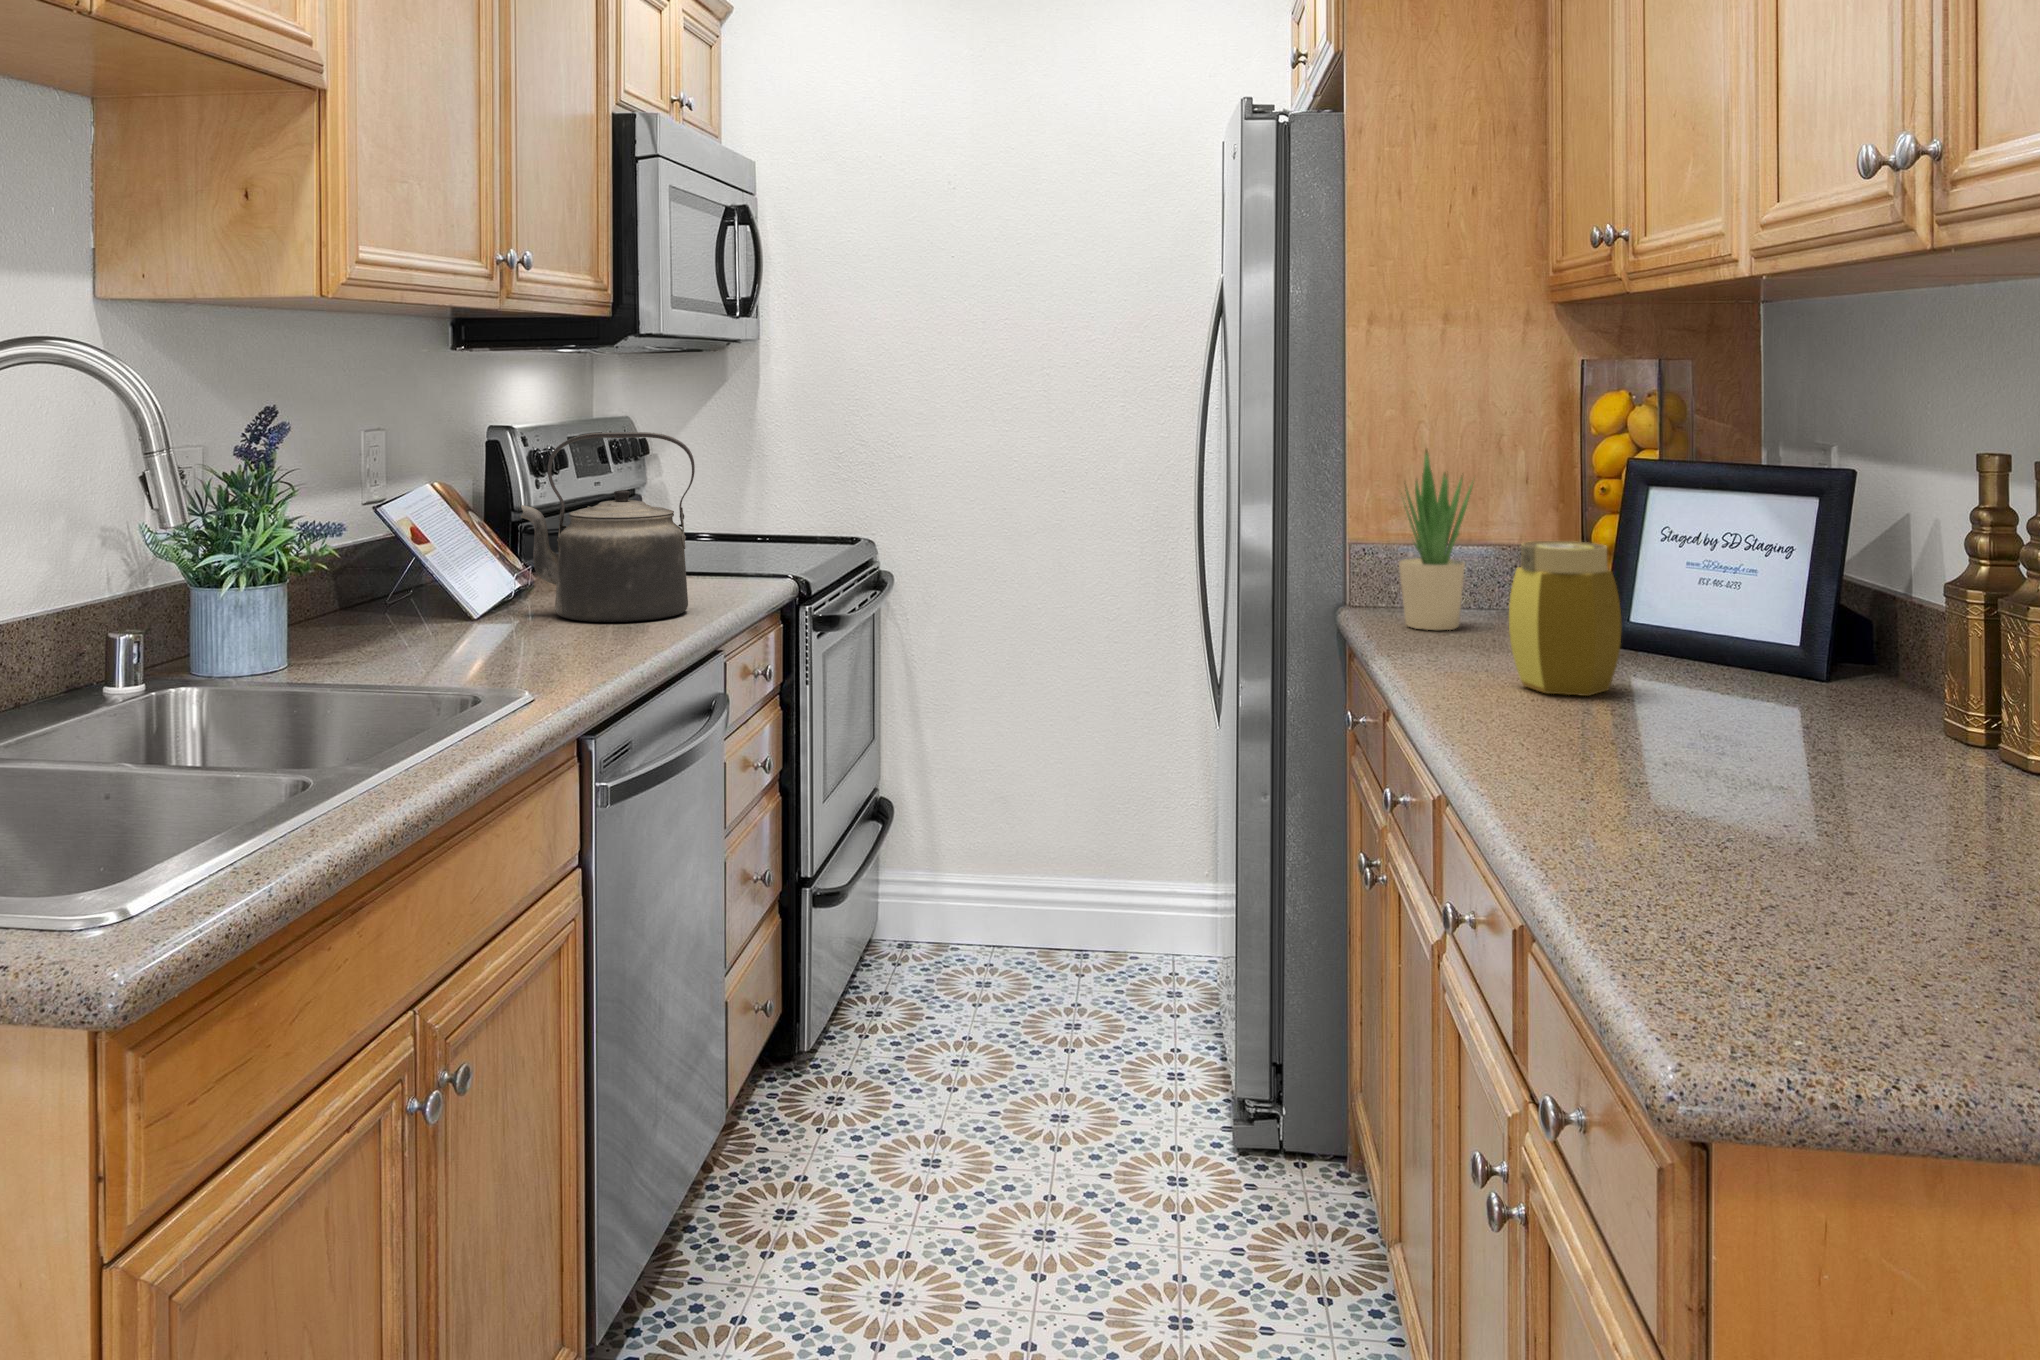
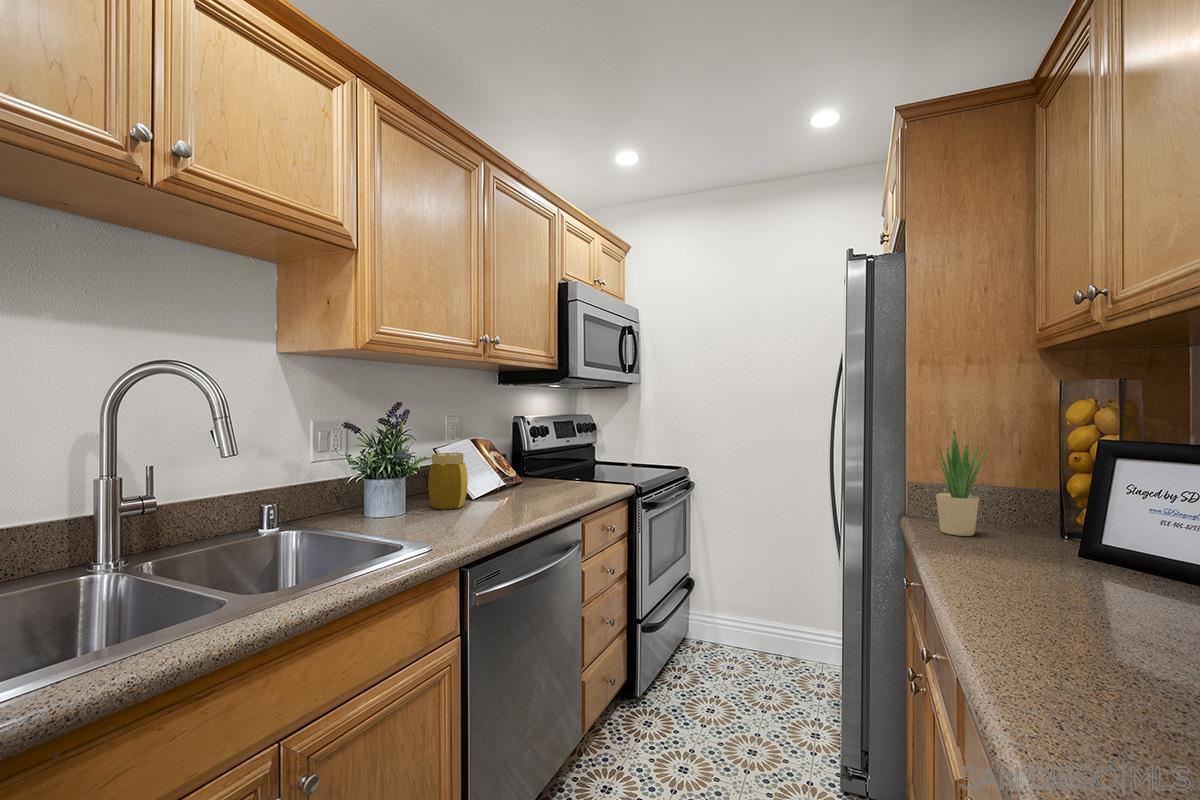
kettle: present [521,432,695,622] -> none [498,418,573,504]
jar: present [1509,541,1622,696] -> present [428,453,468,510]

